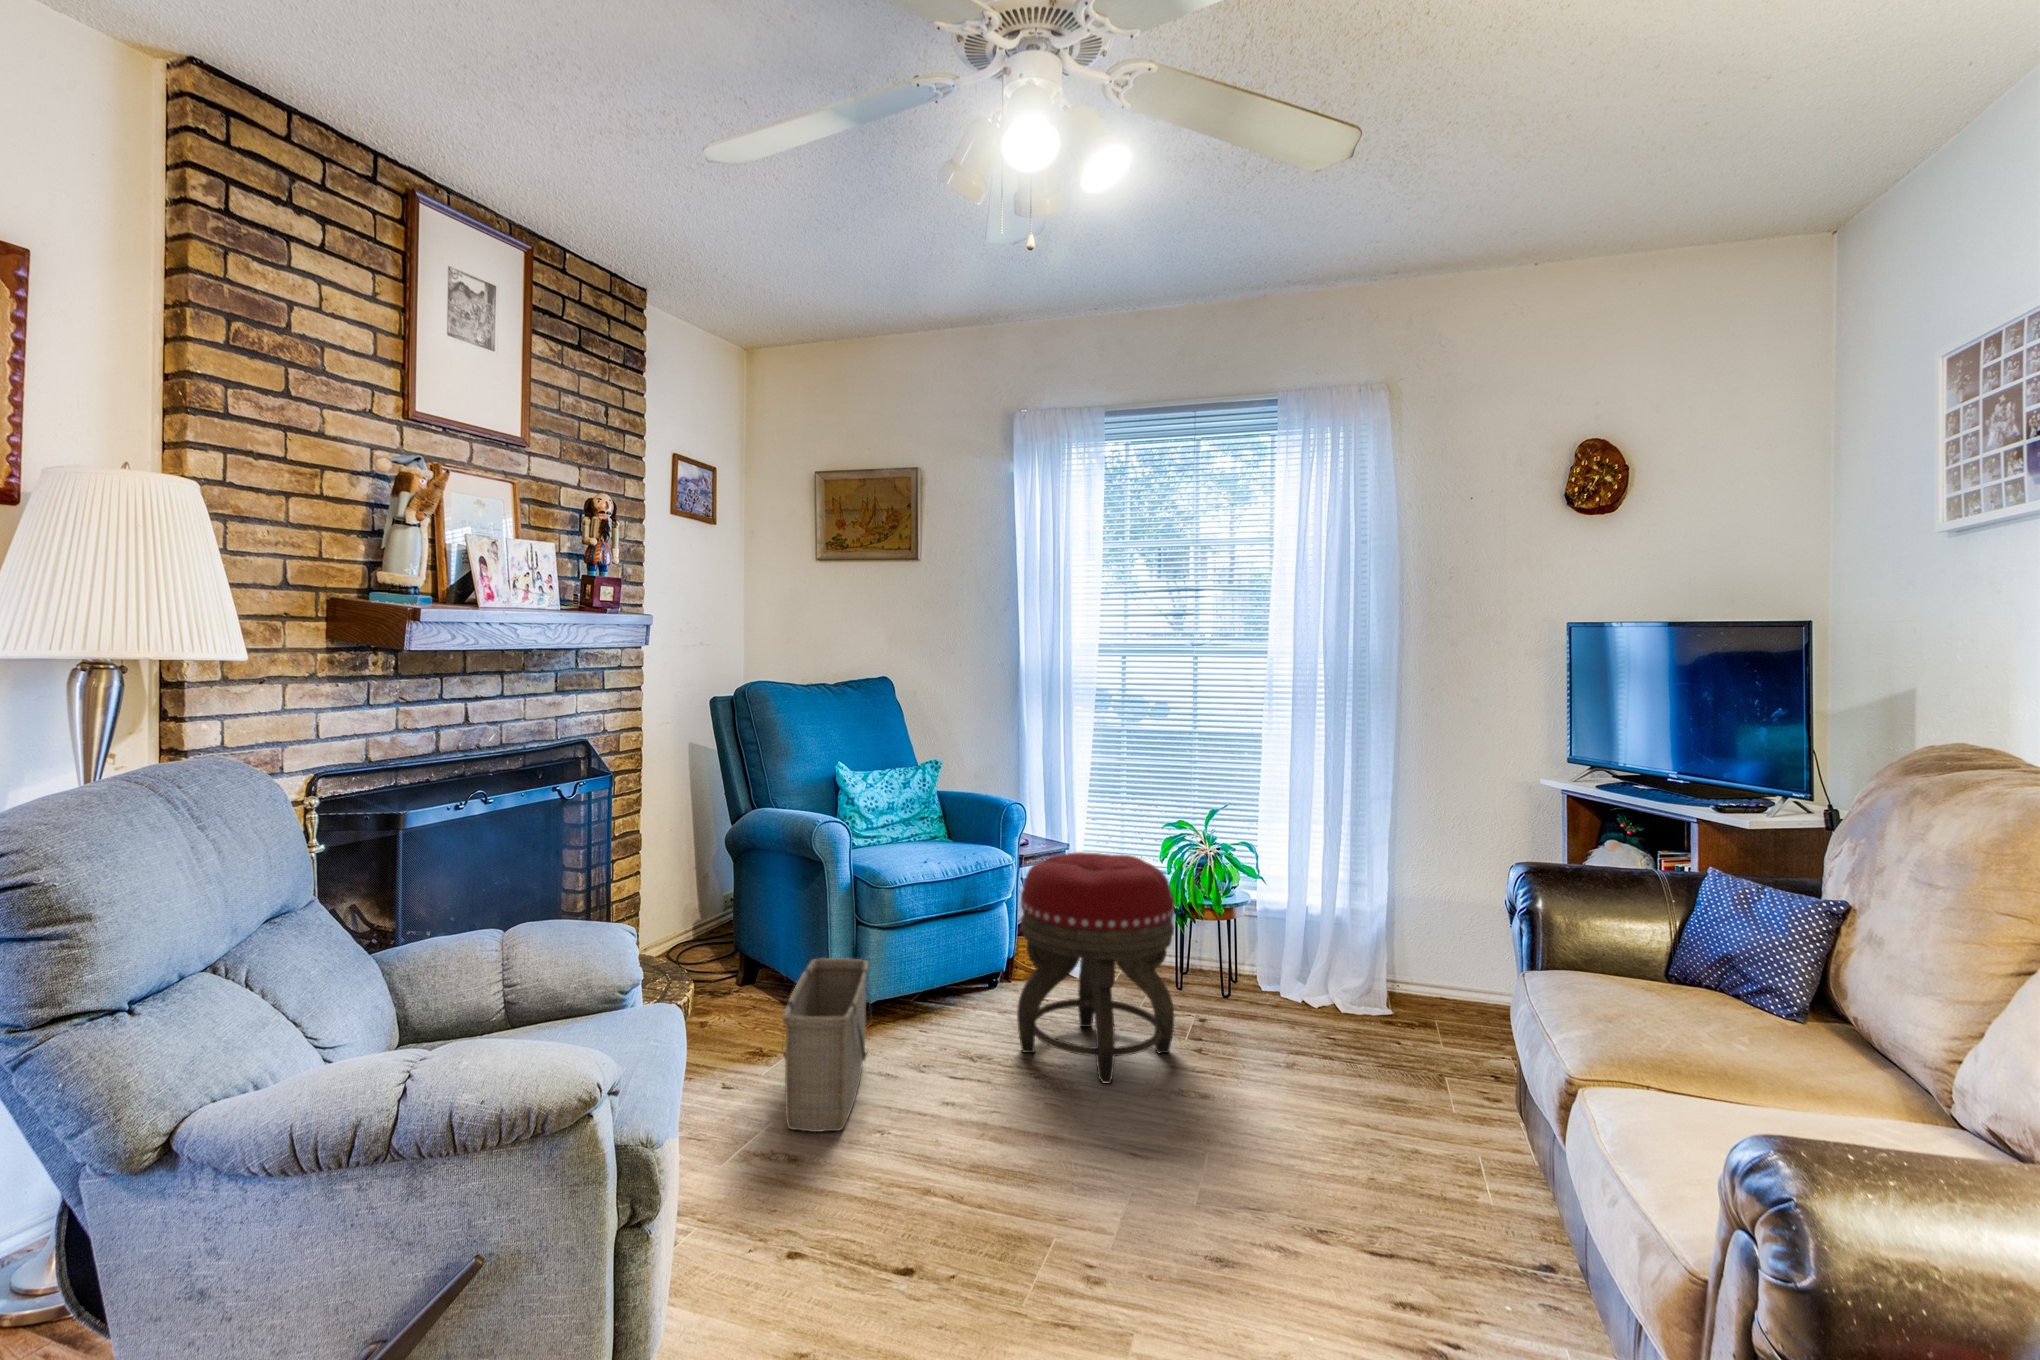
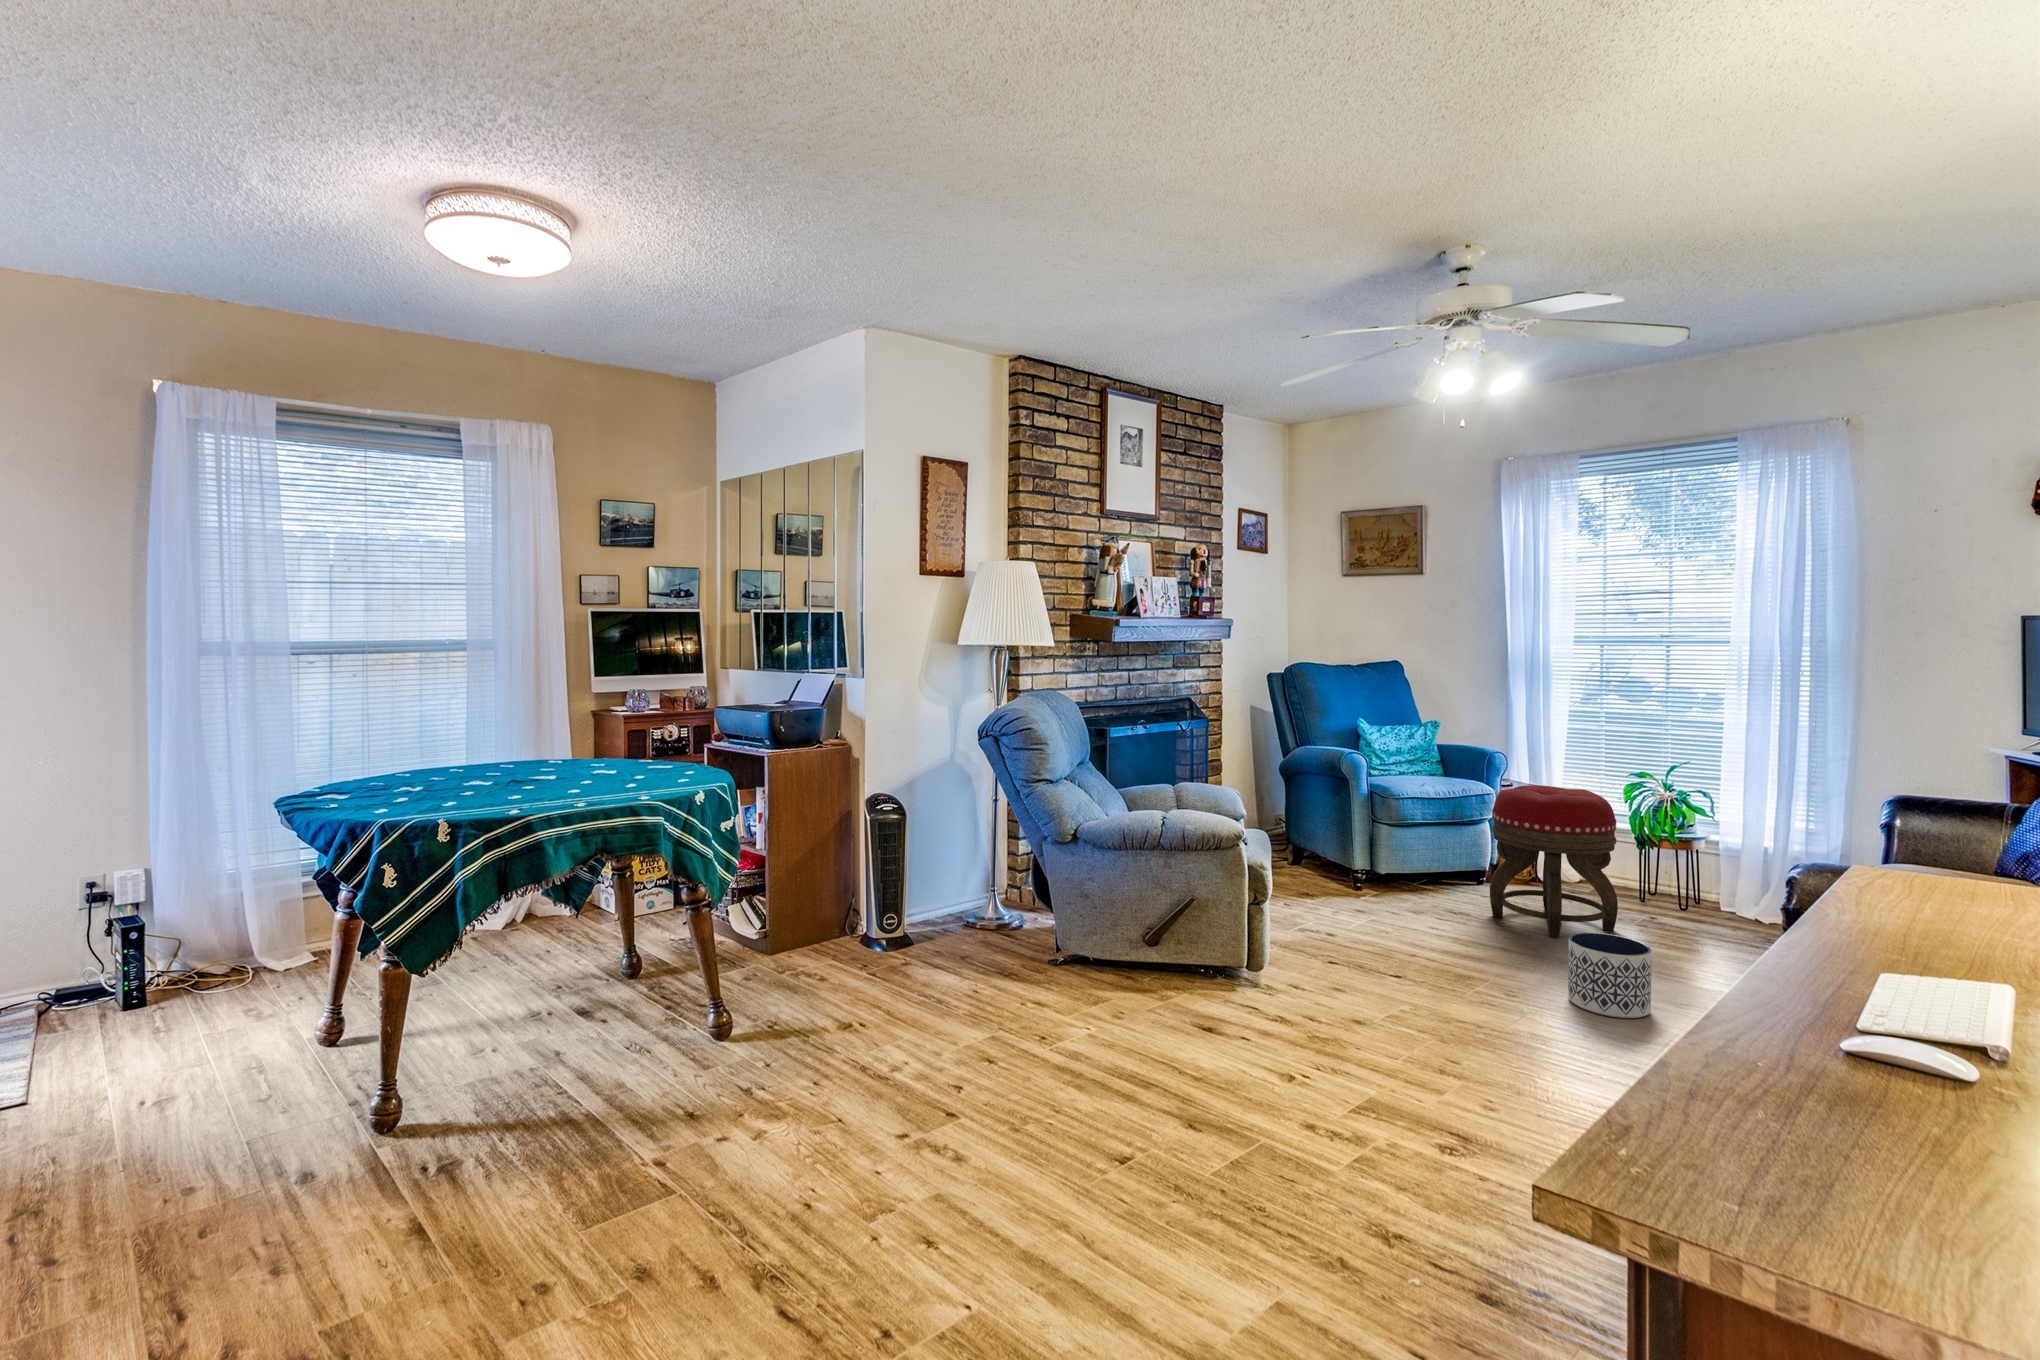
basket: present [782,958,872,1132] -> none [1321,837,1381,930]
planter: none [1167,1115,1285,1275] -> present [1568,933,1651,1018]

